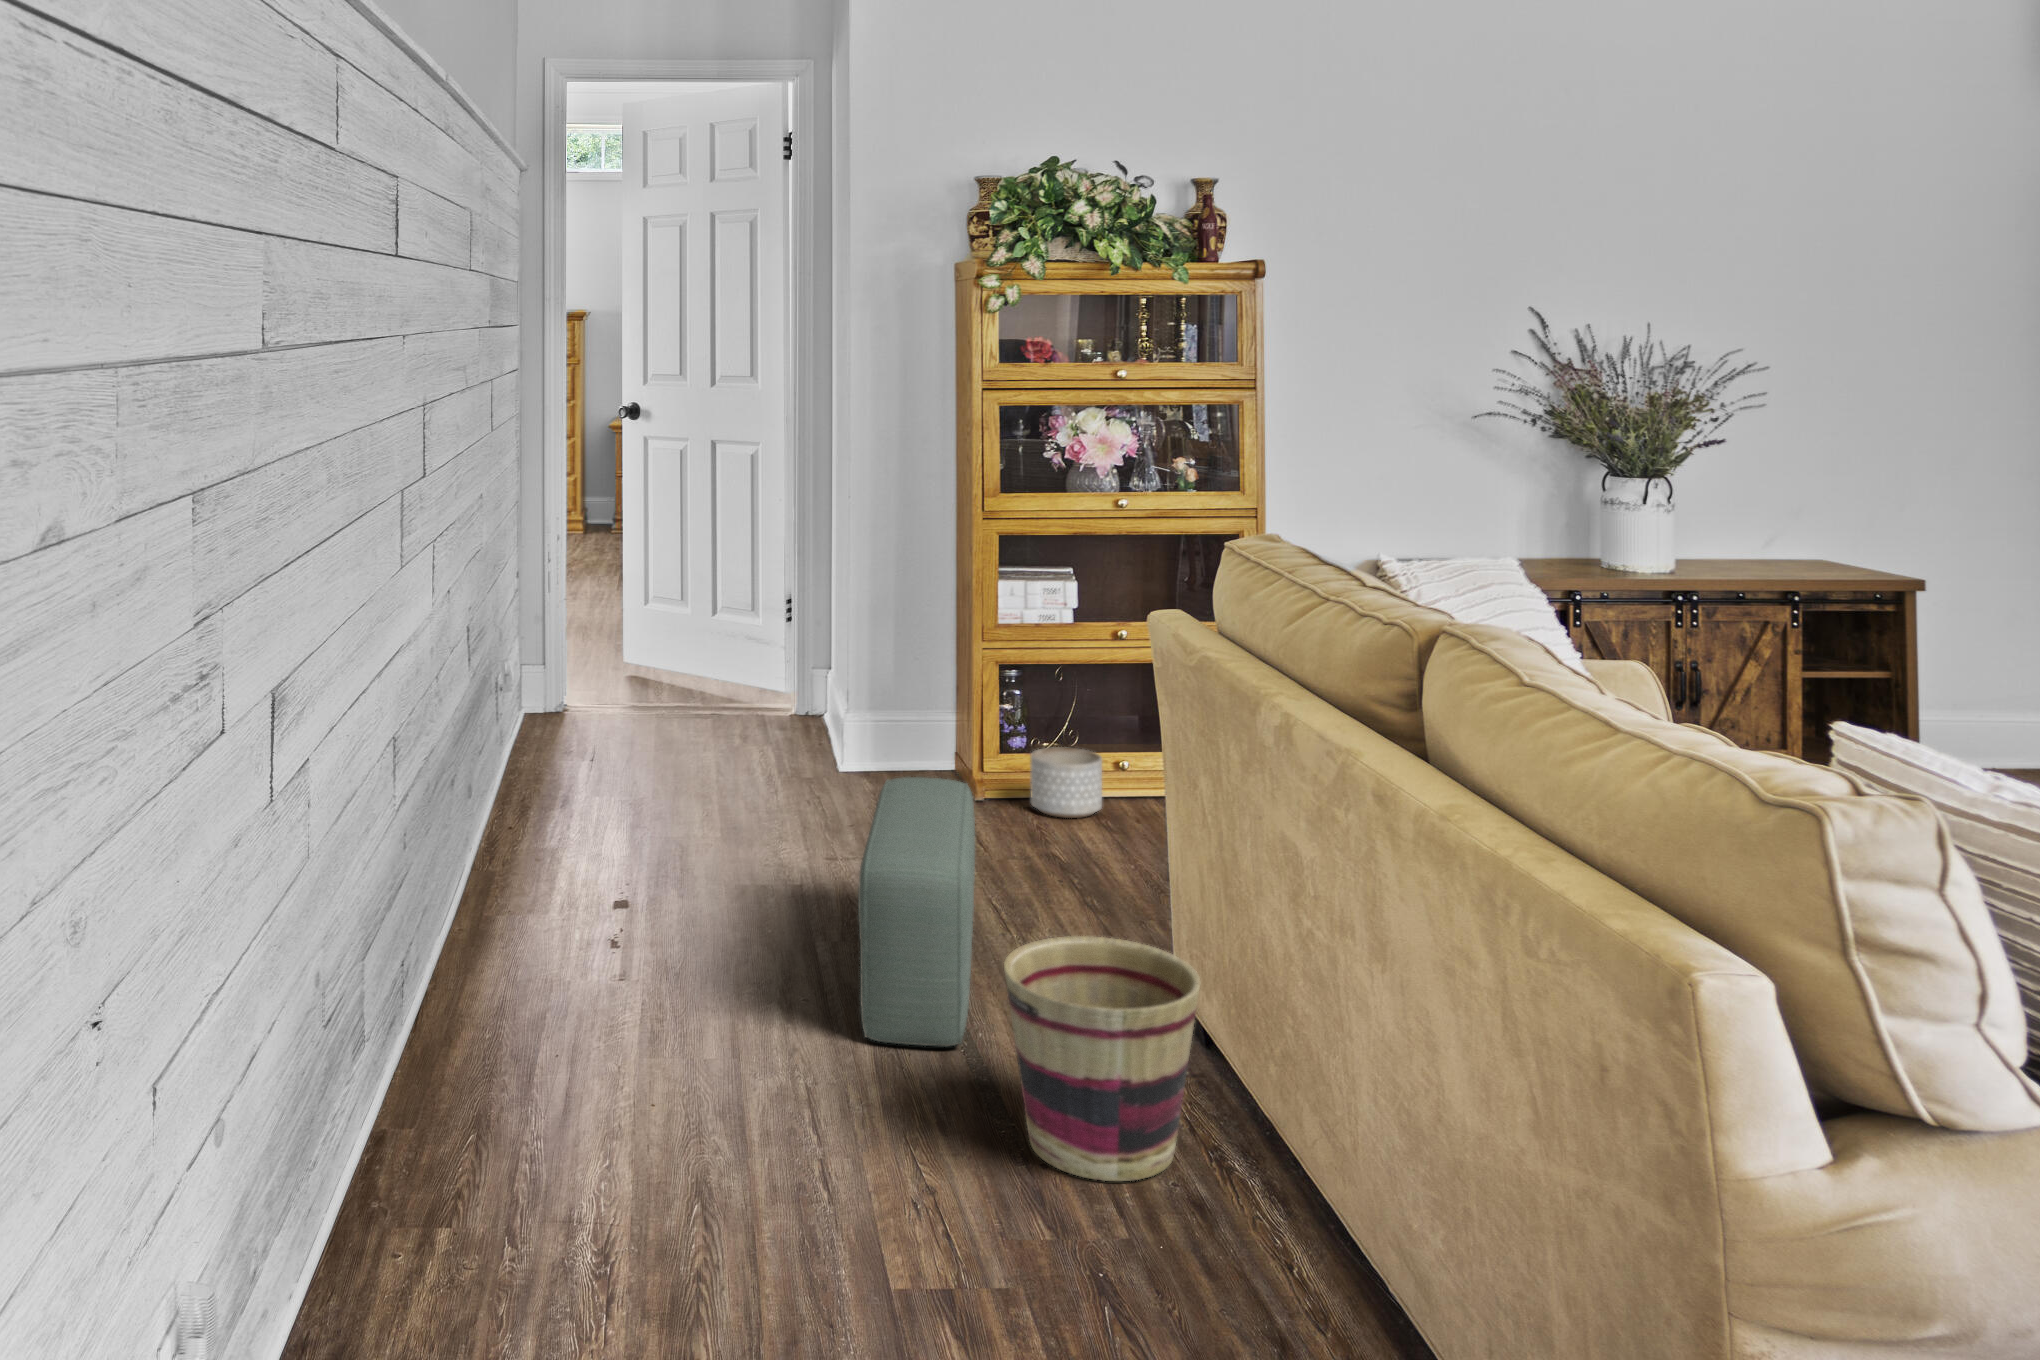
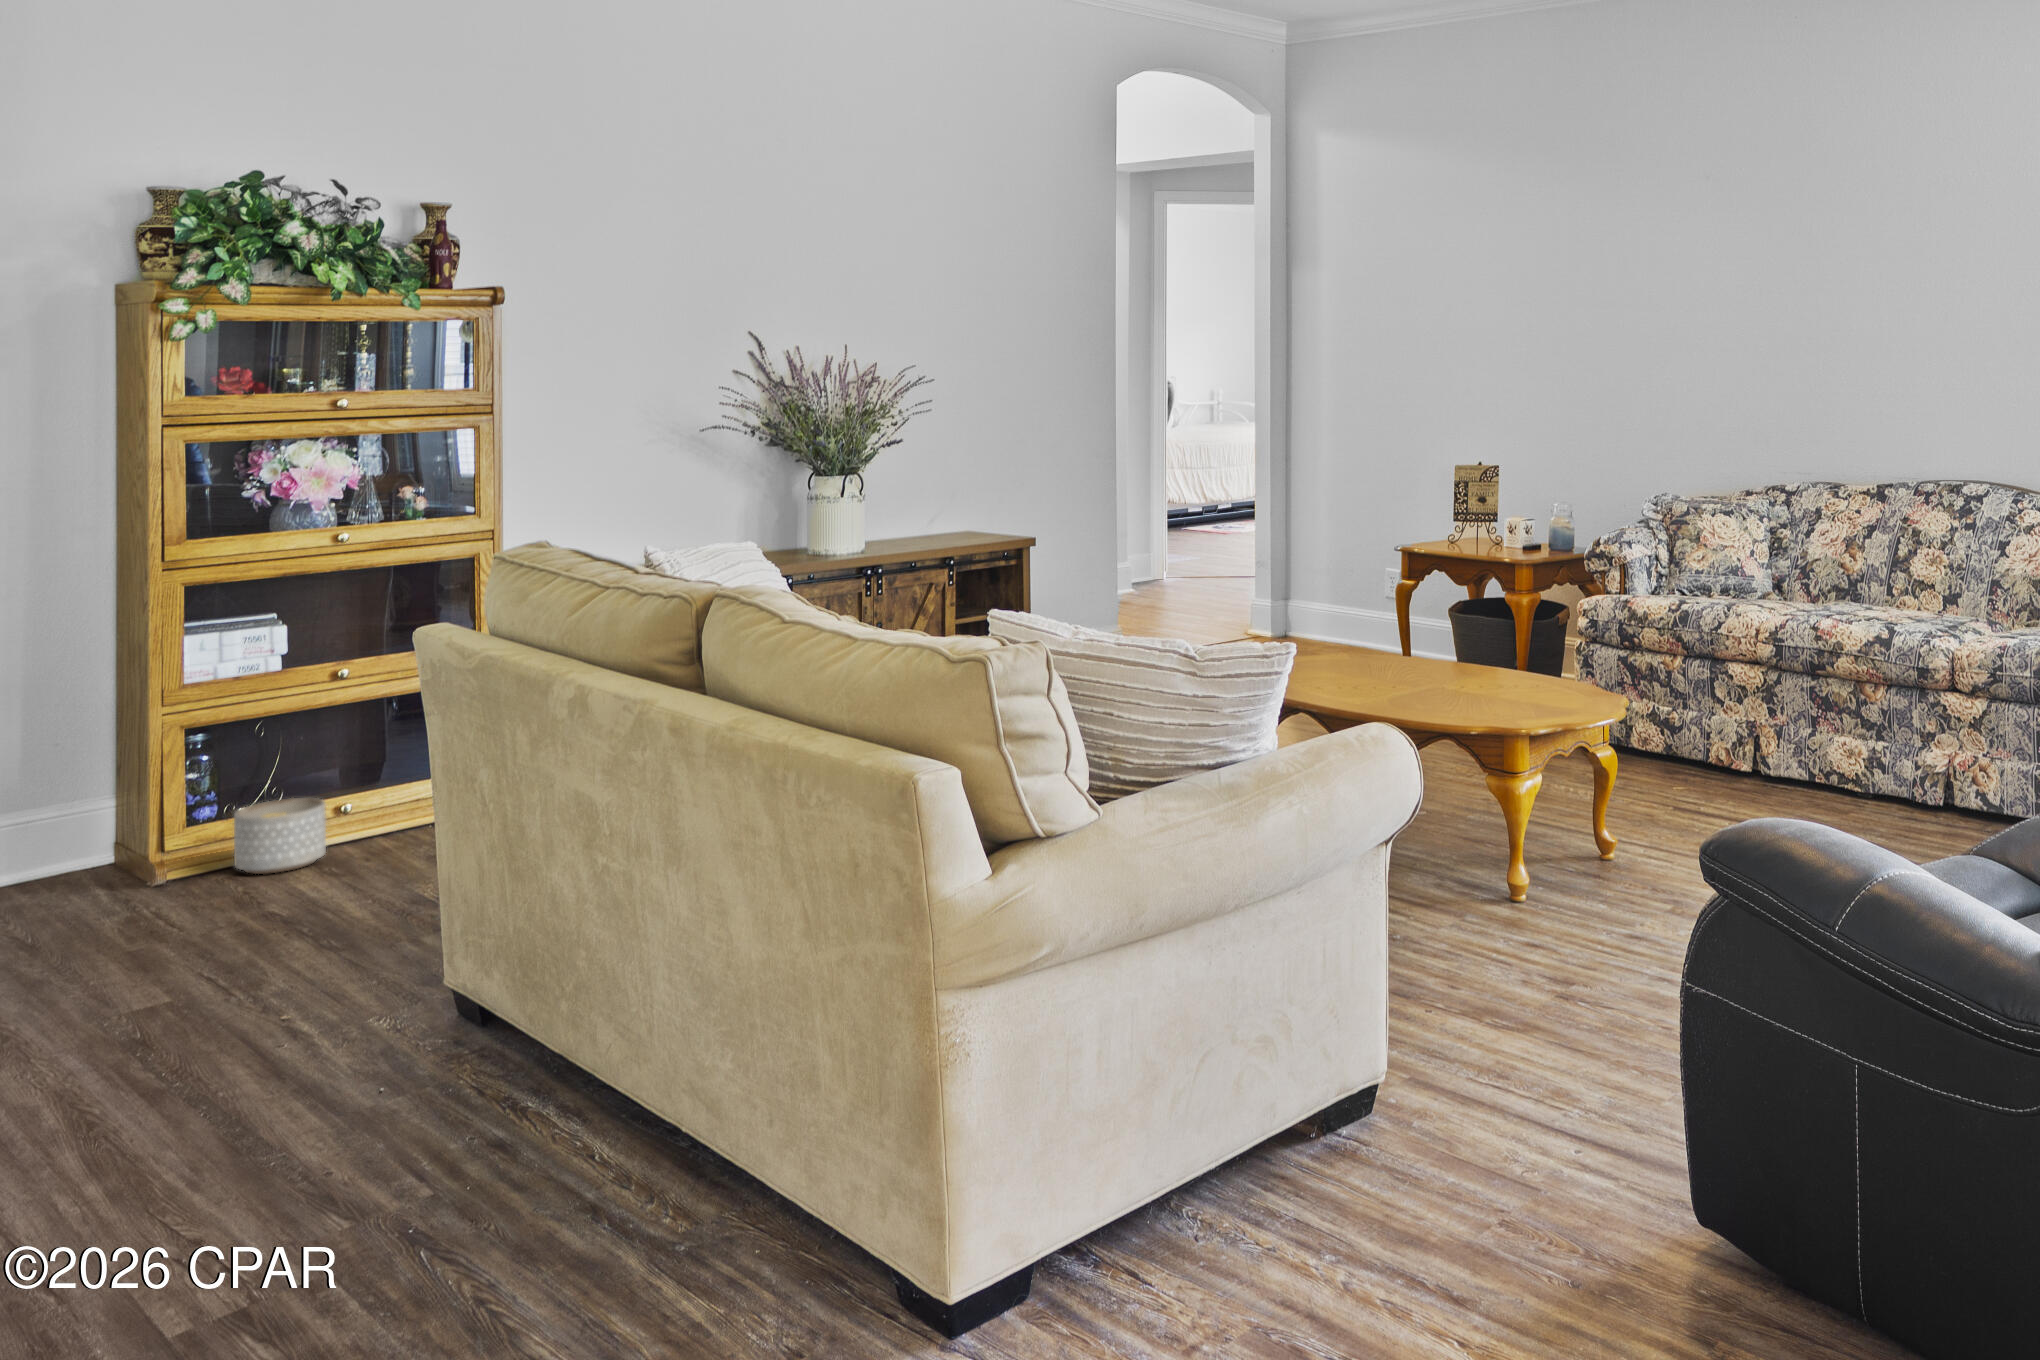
pouf: present [858,777,975,1046] -> none [67,842,220,1123]
basket: present [1004,936,1200,1181] -> none [287,928,499,1151]

